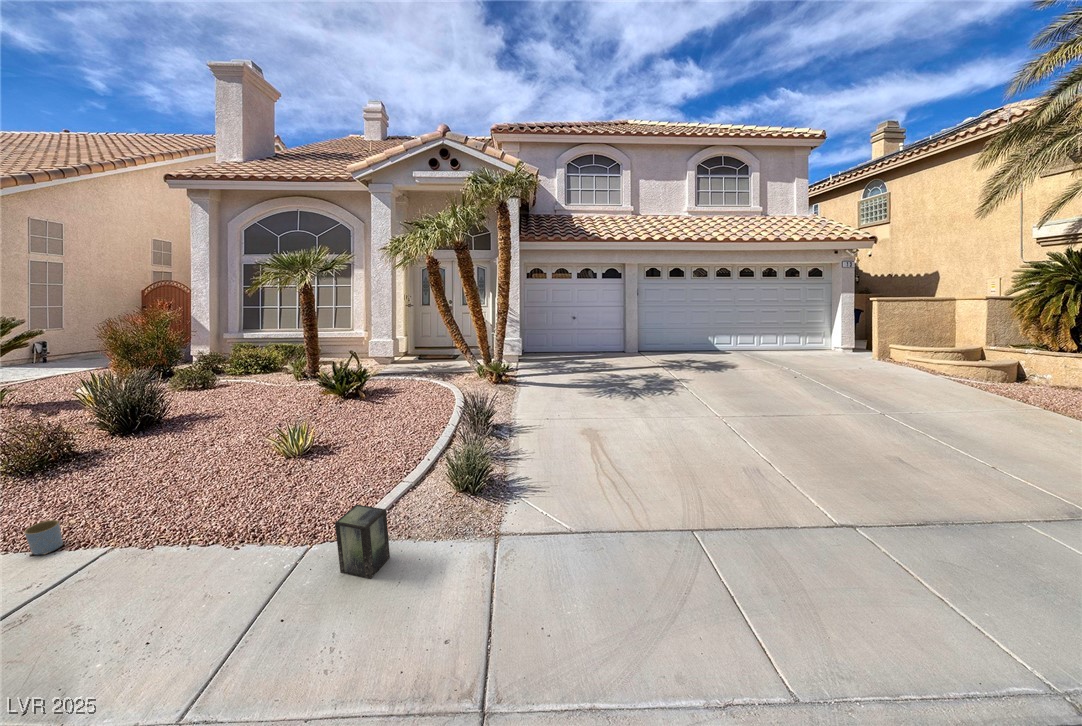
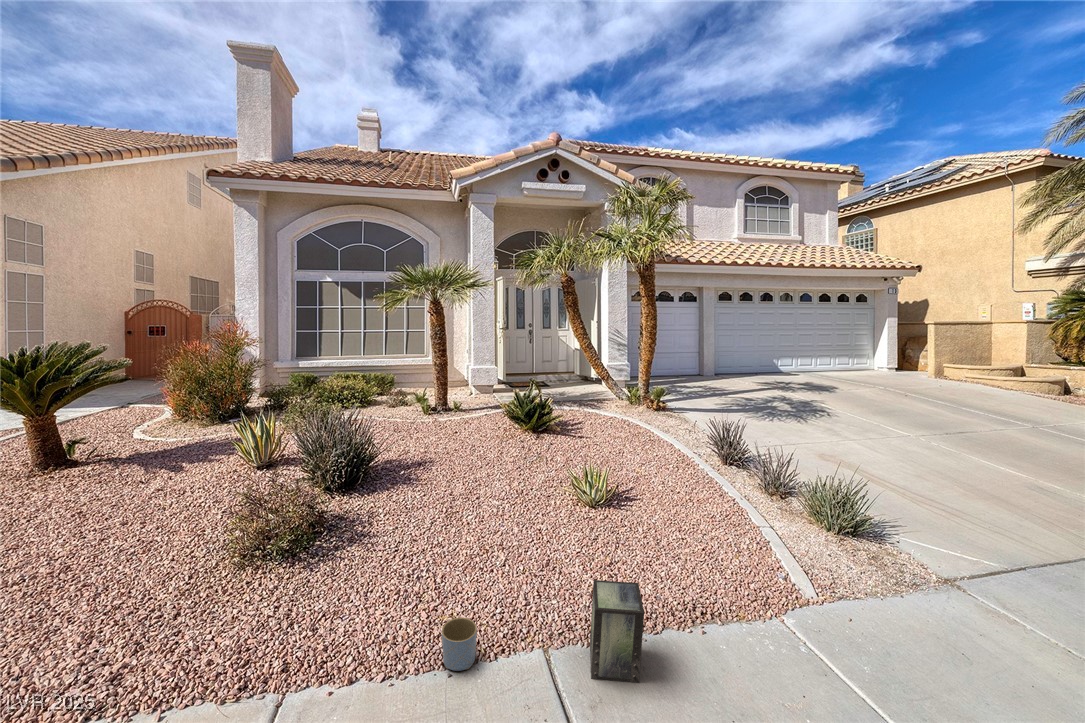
storage box: present [335,505,390,579] -> present [590,580,644,683]

